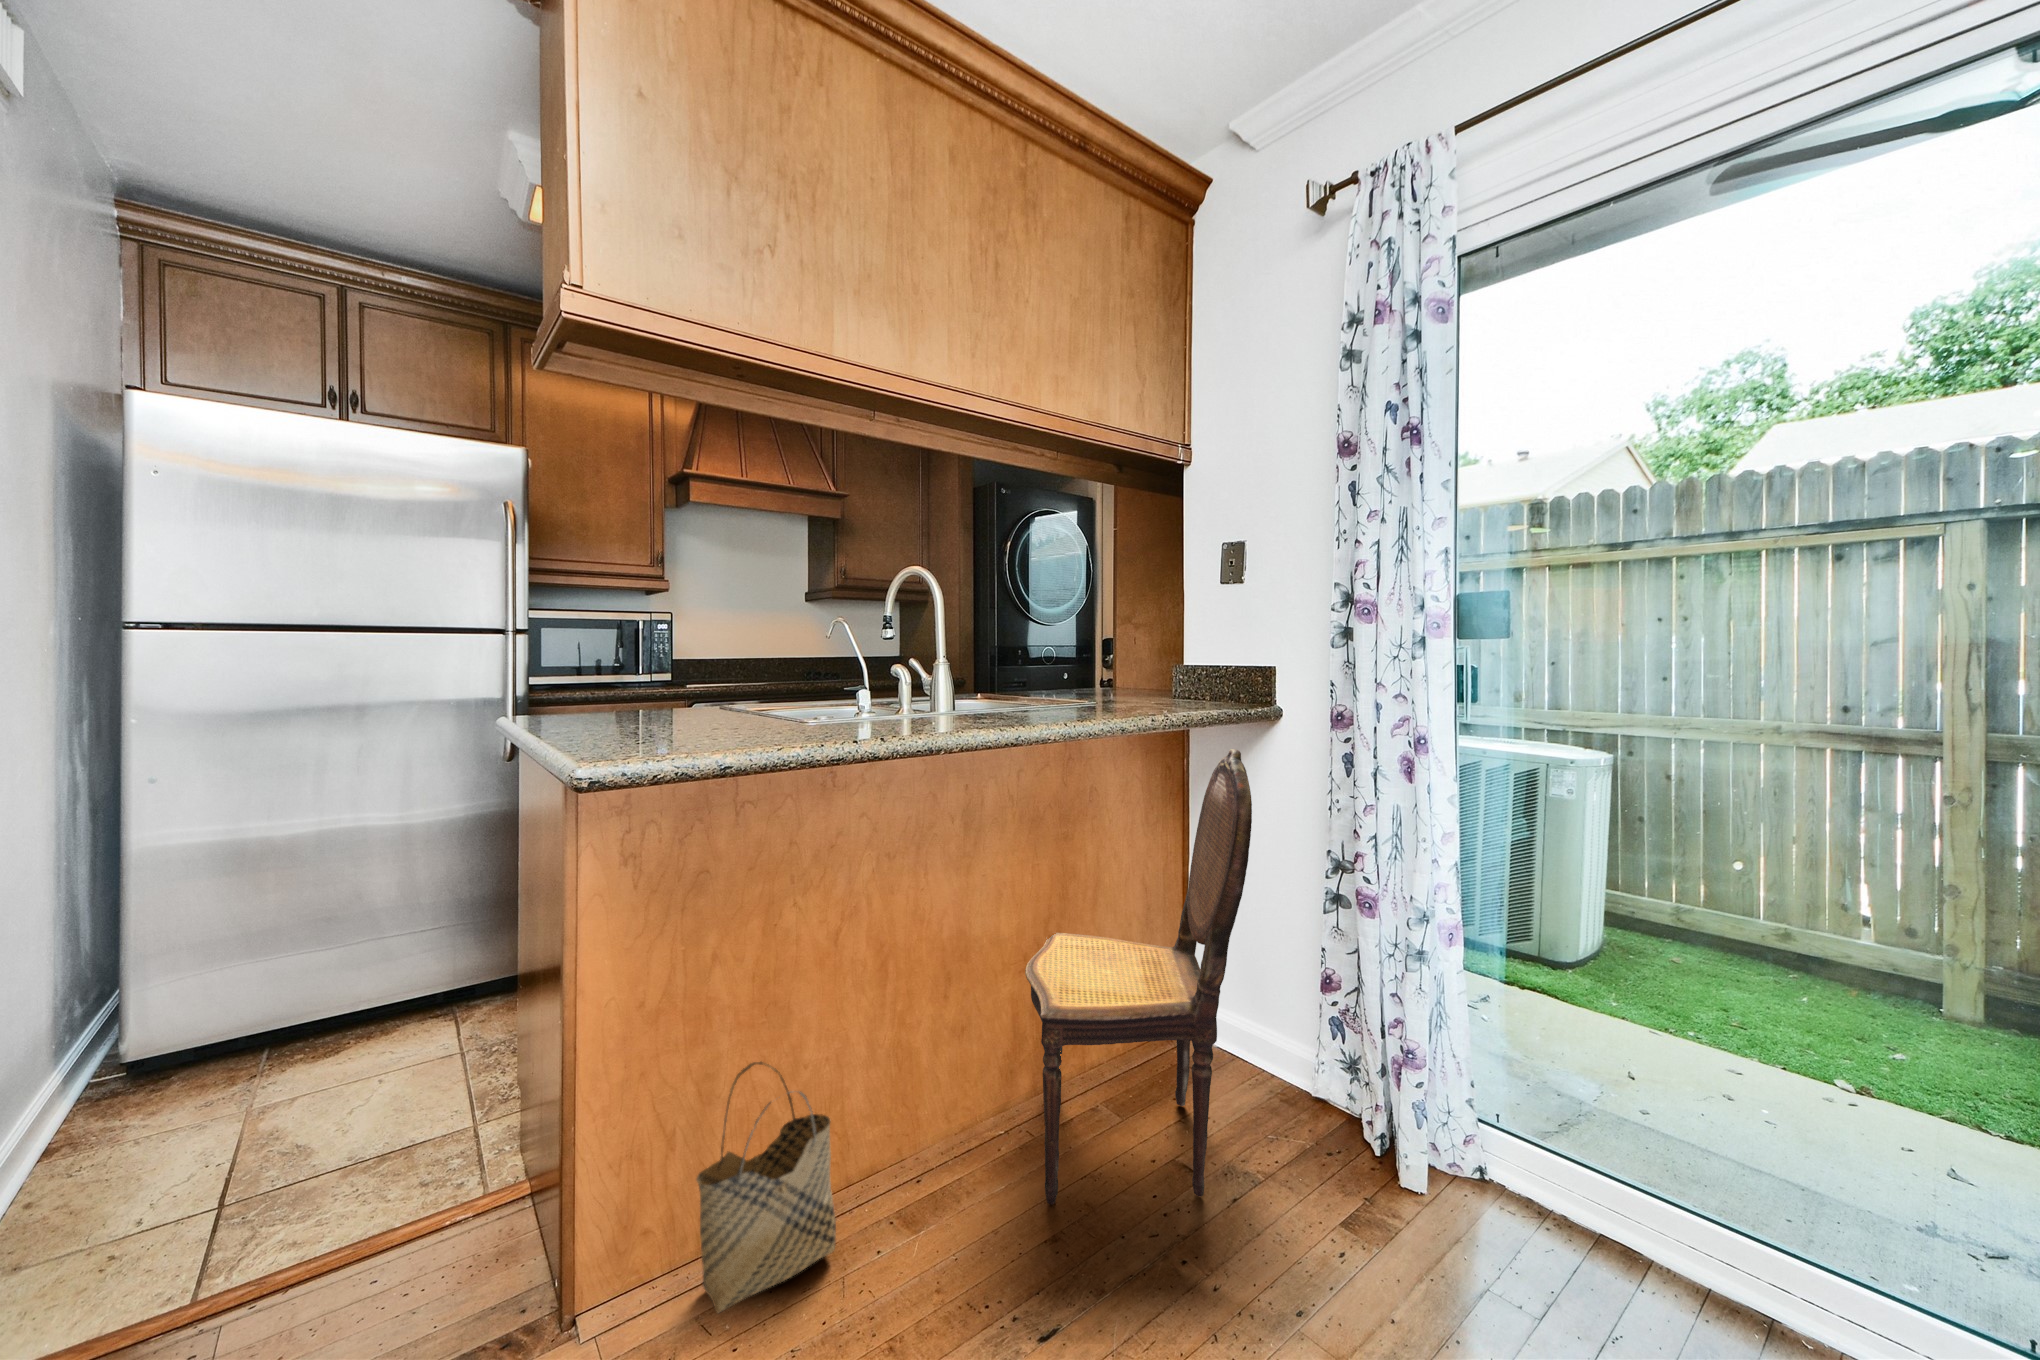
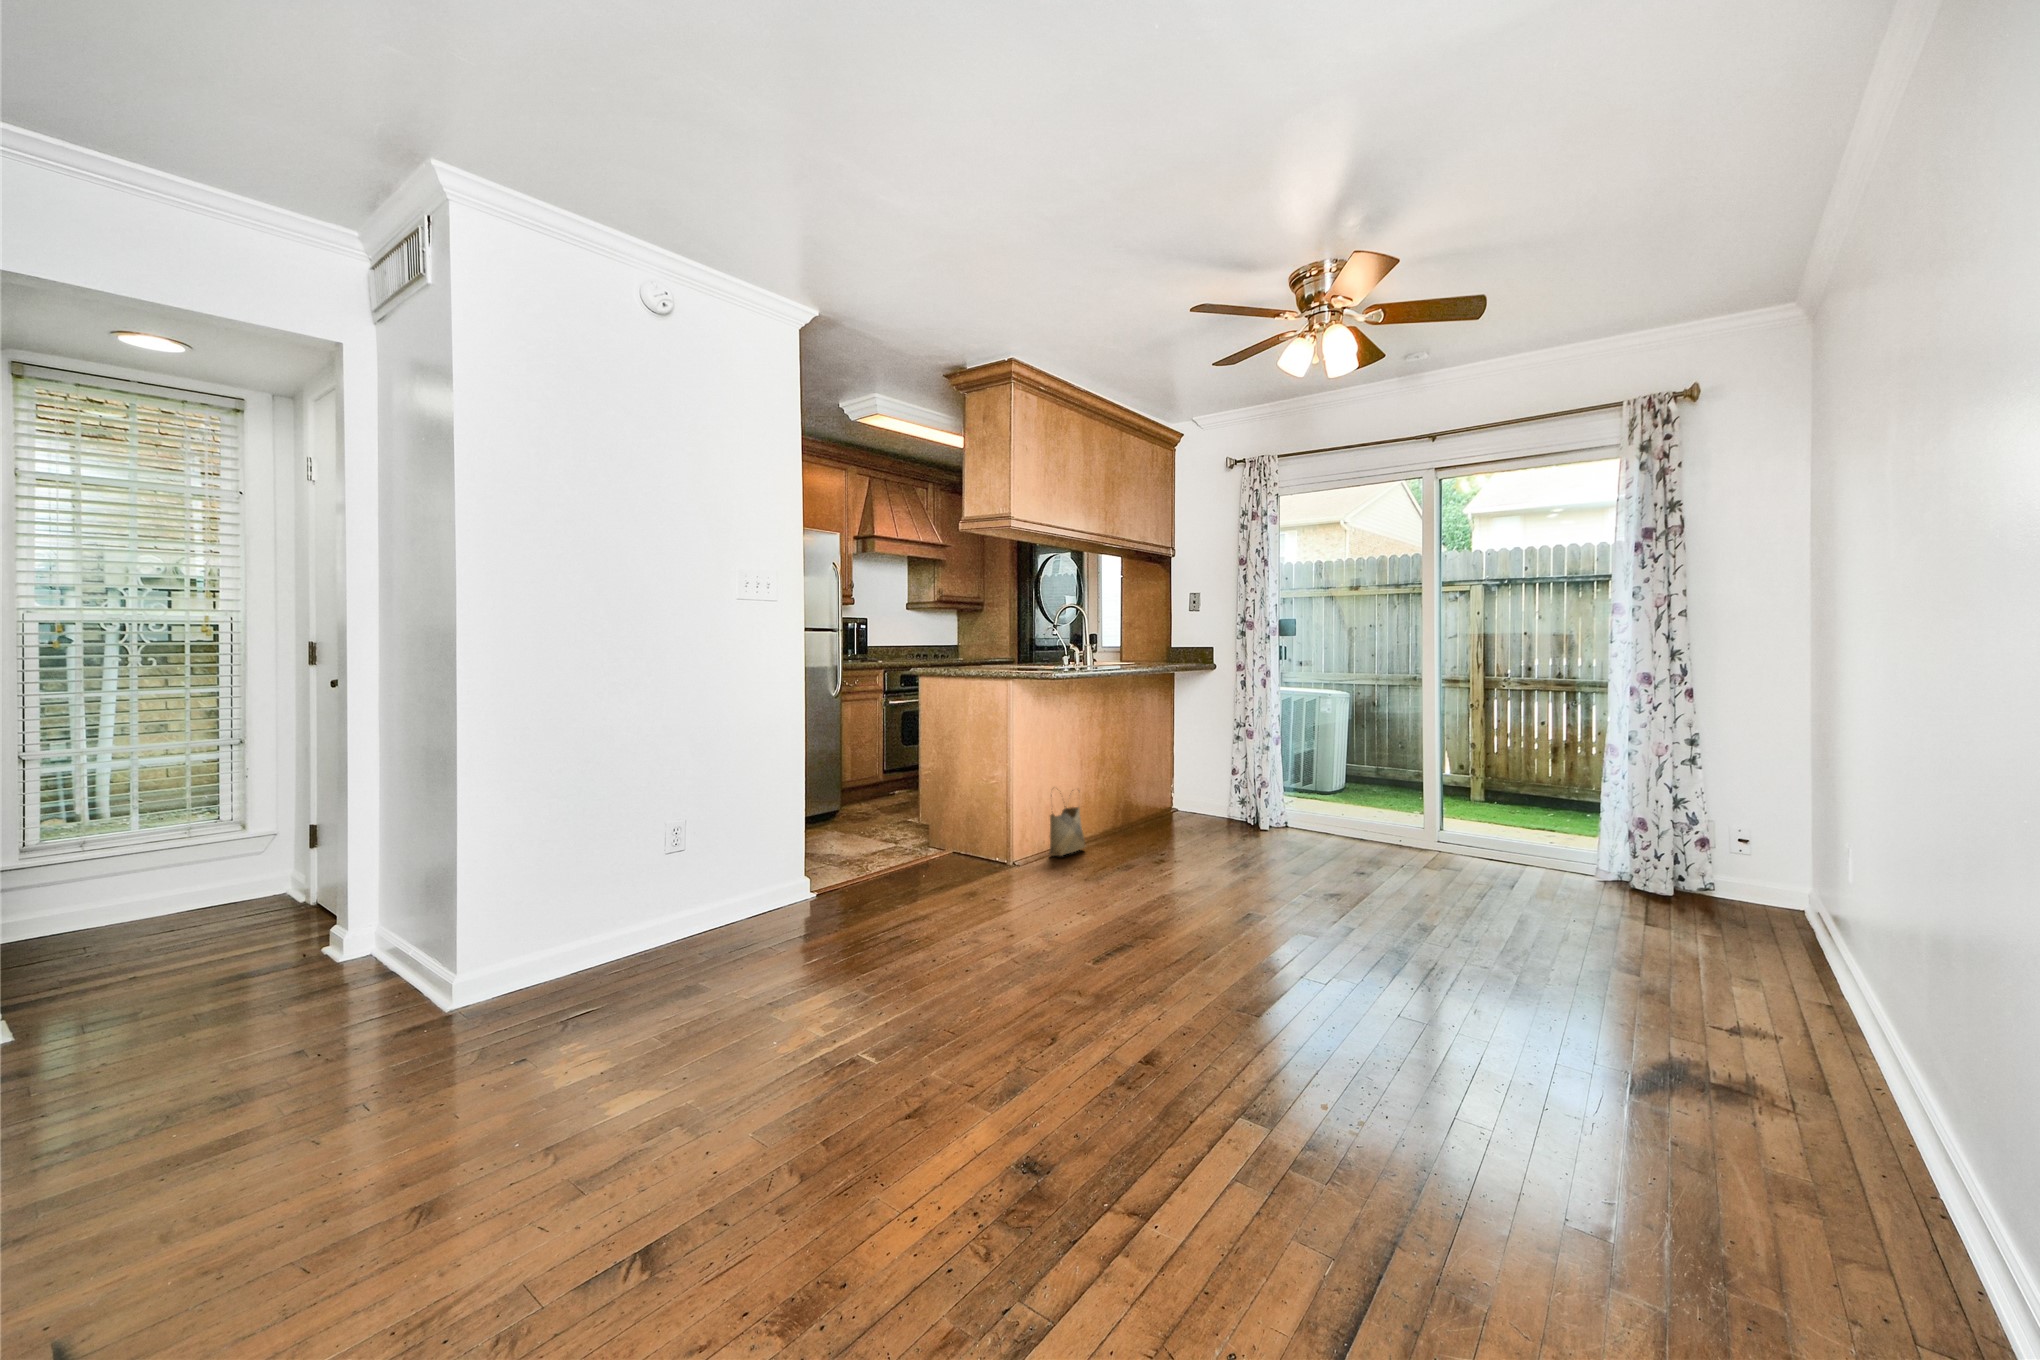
dining chair: present [1025,749,1252,1204] -> none [1128,678,1214,839]

